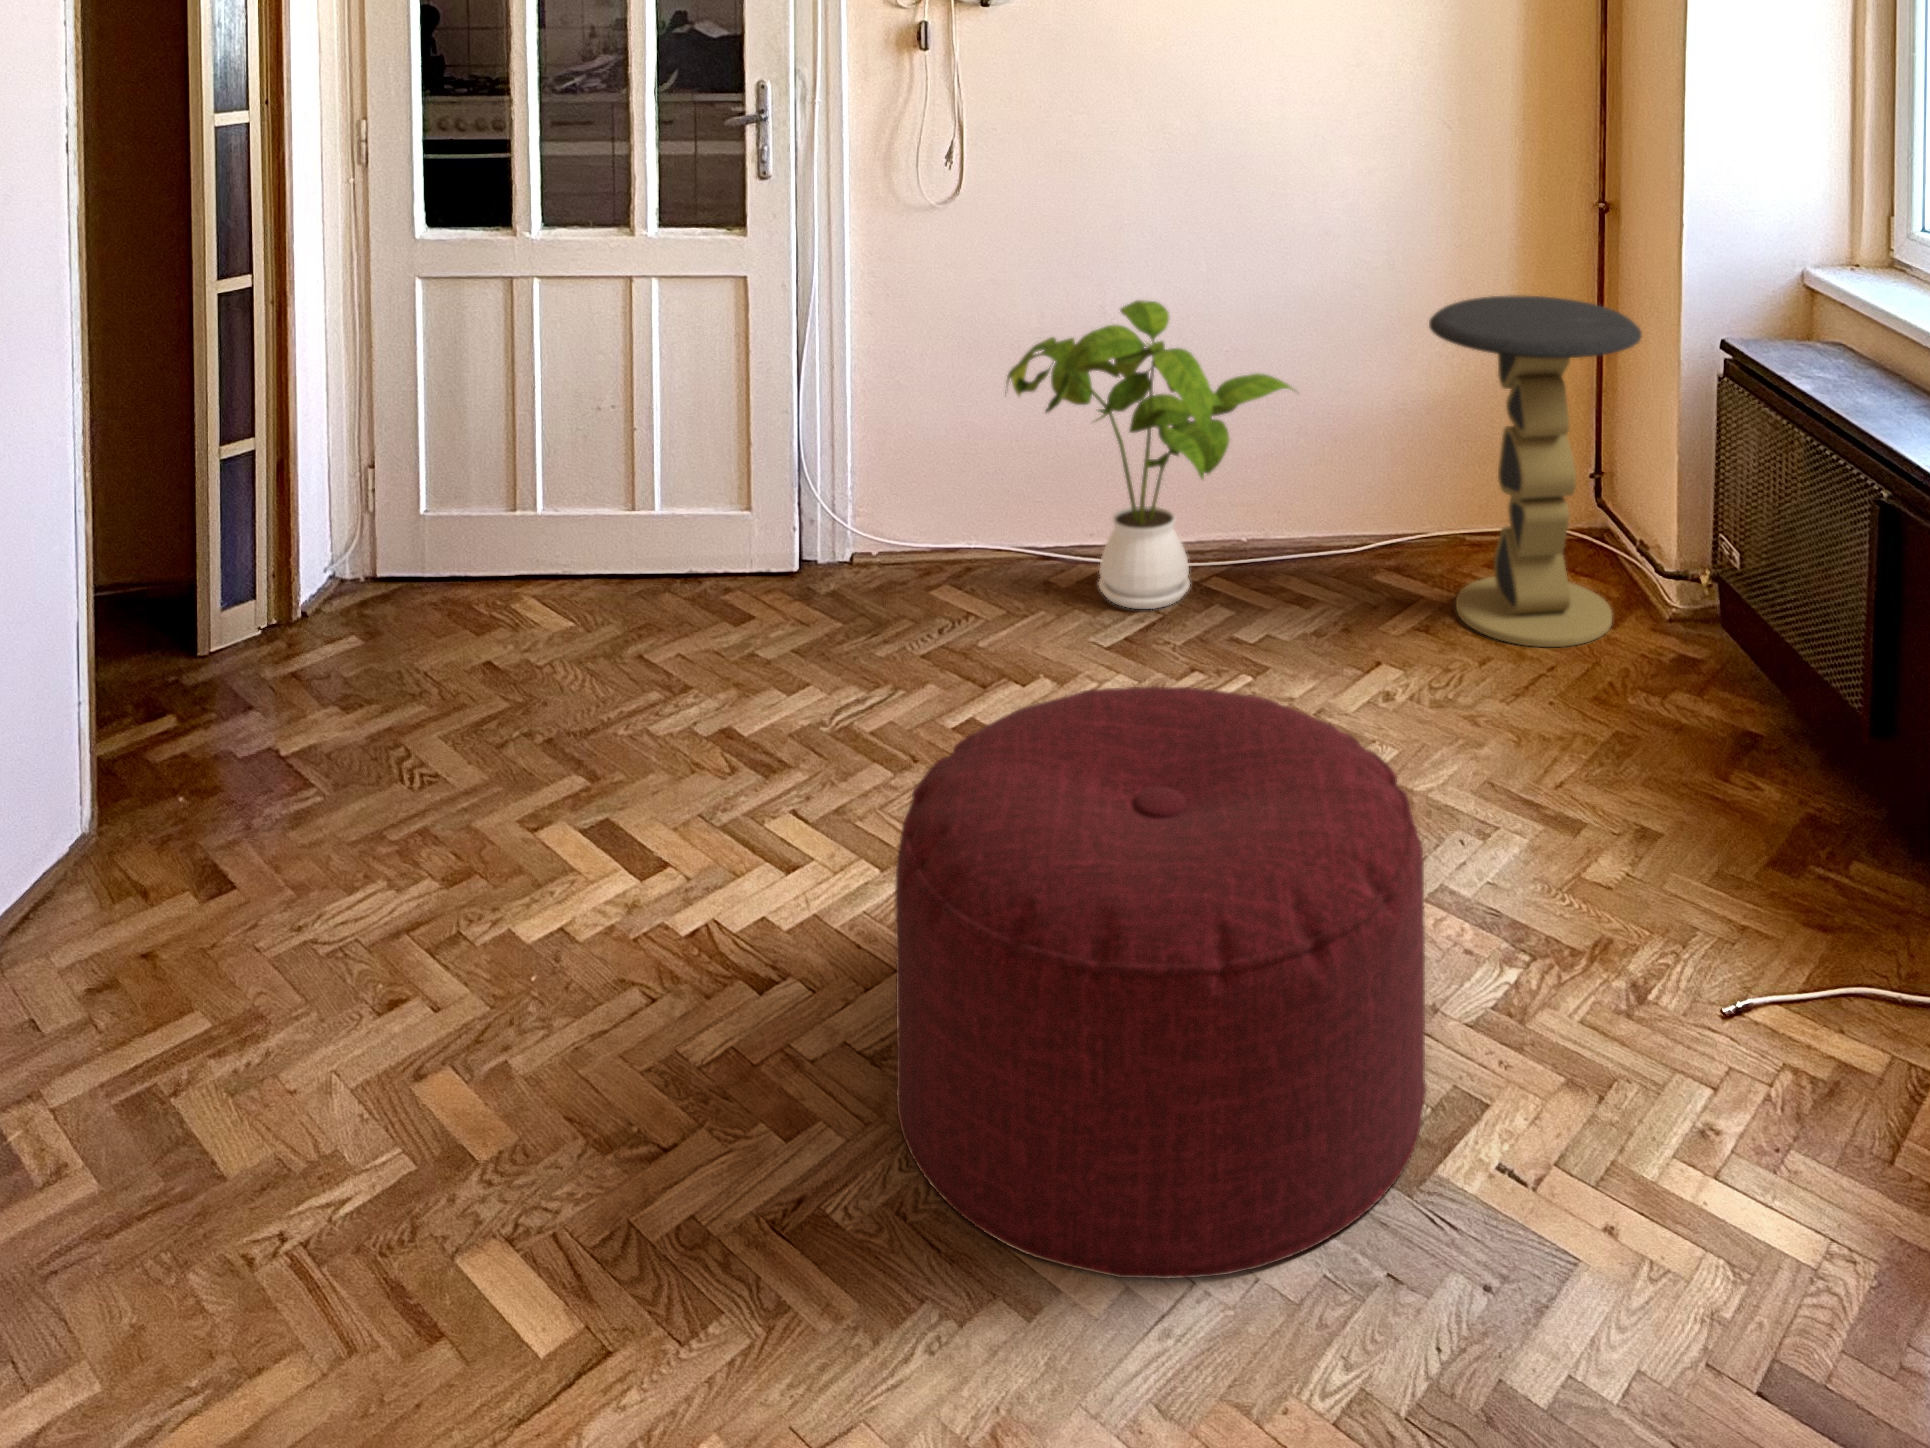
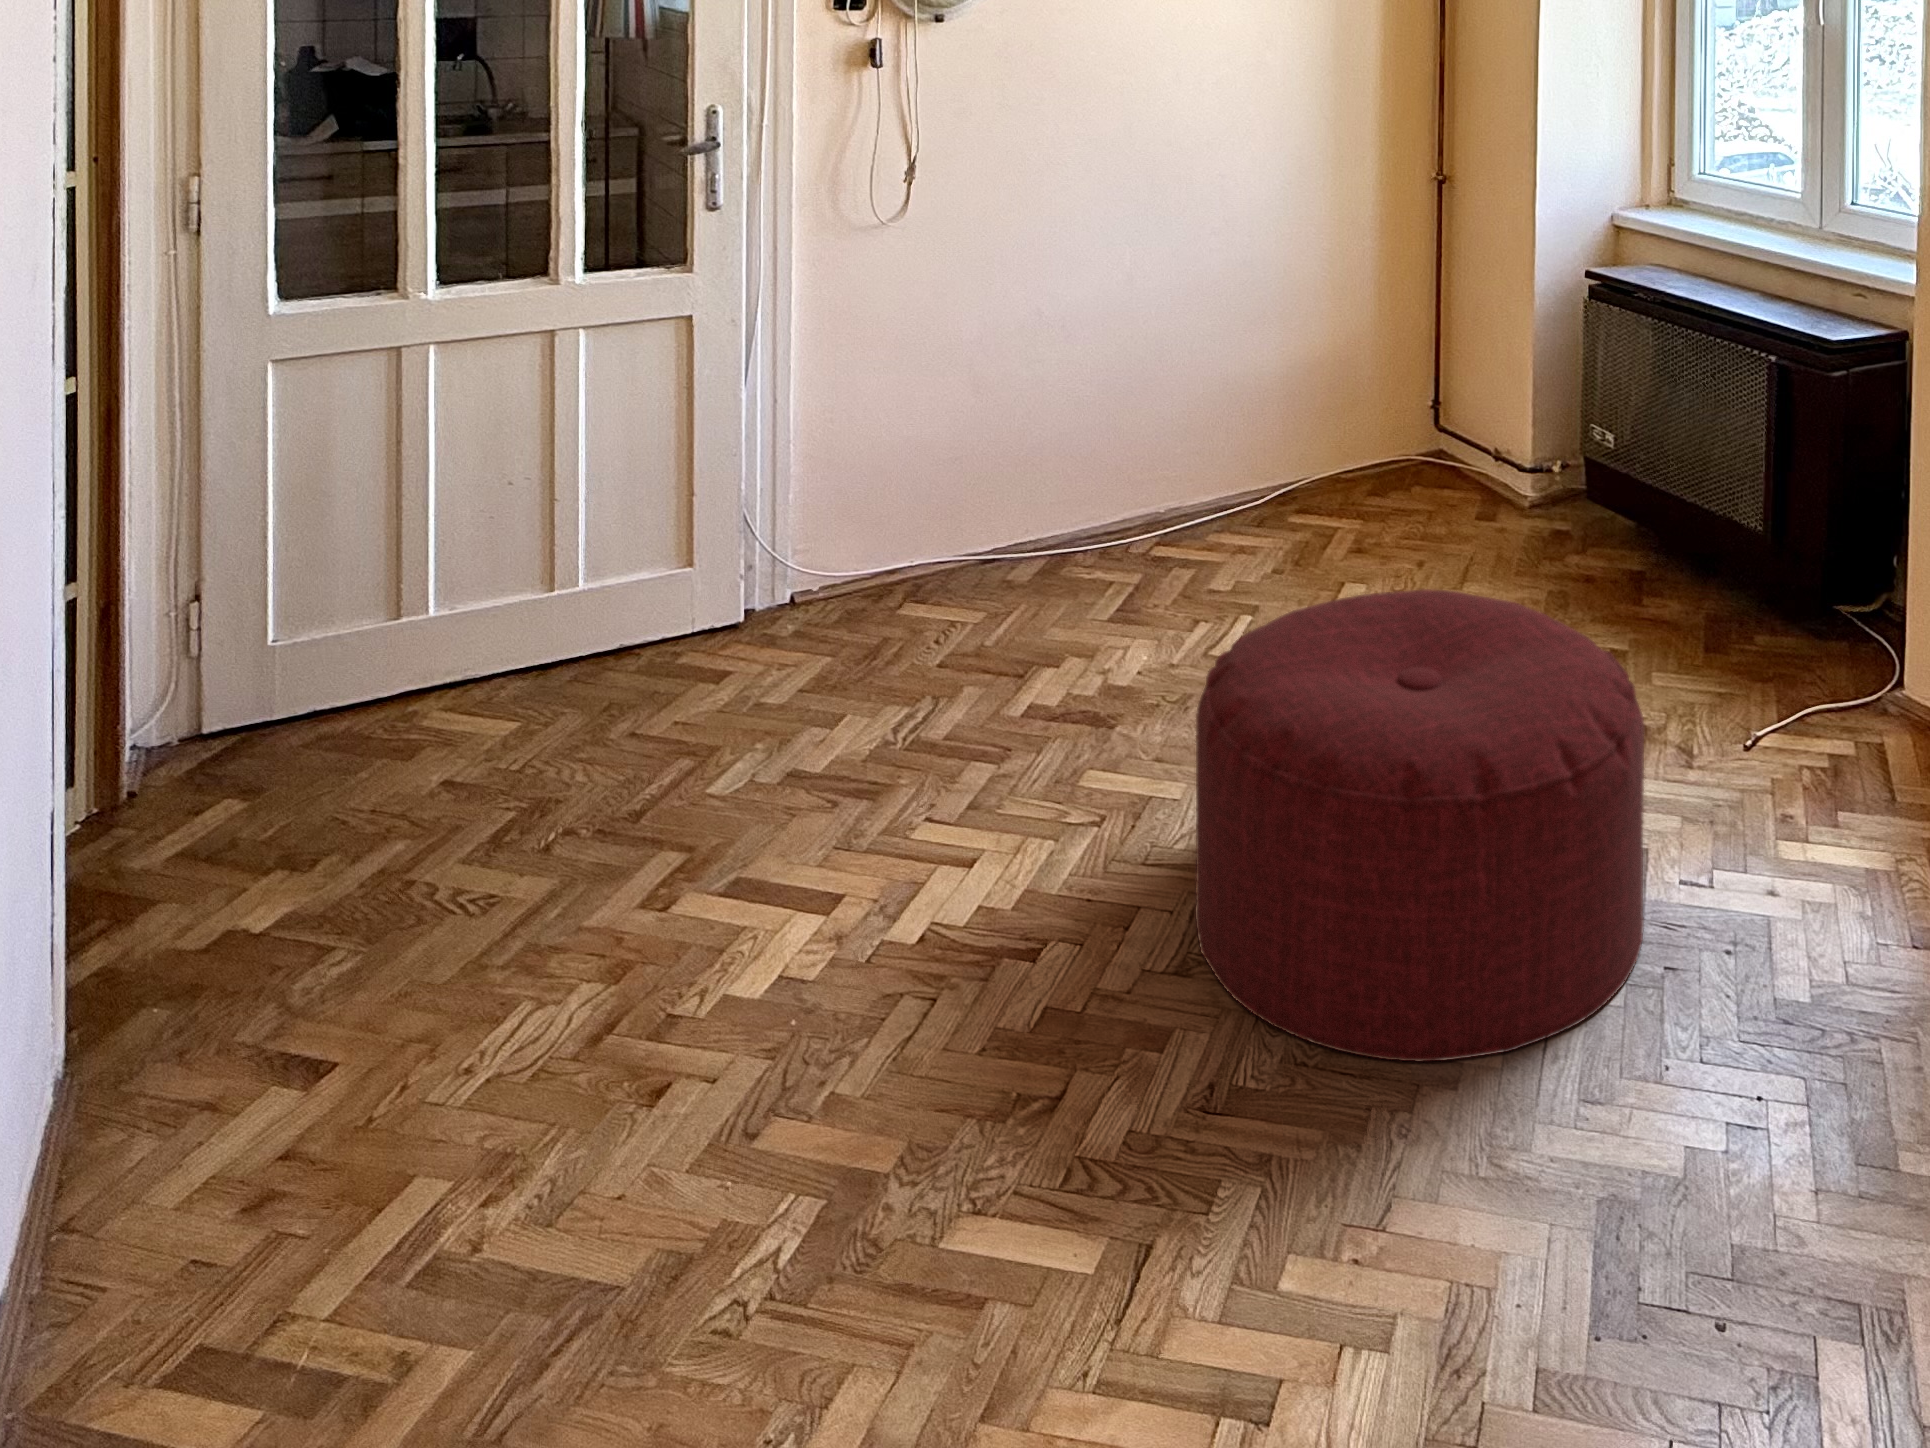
side table: present [1429,295,1642,647] -> none [1343,258,1517,548]
house plant: present [1007,300,1292,609] -> none [965,291,1225,581]

